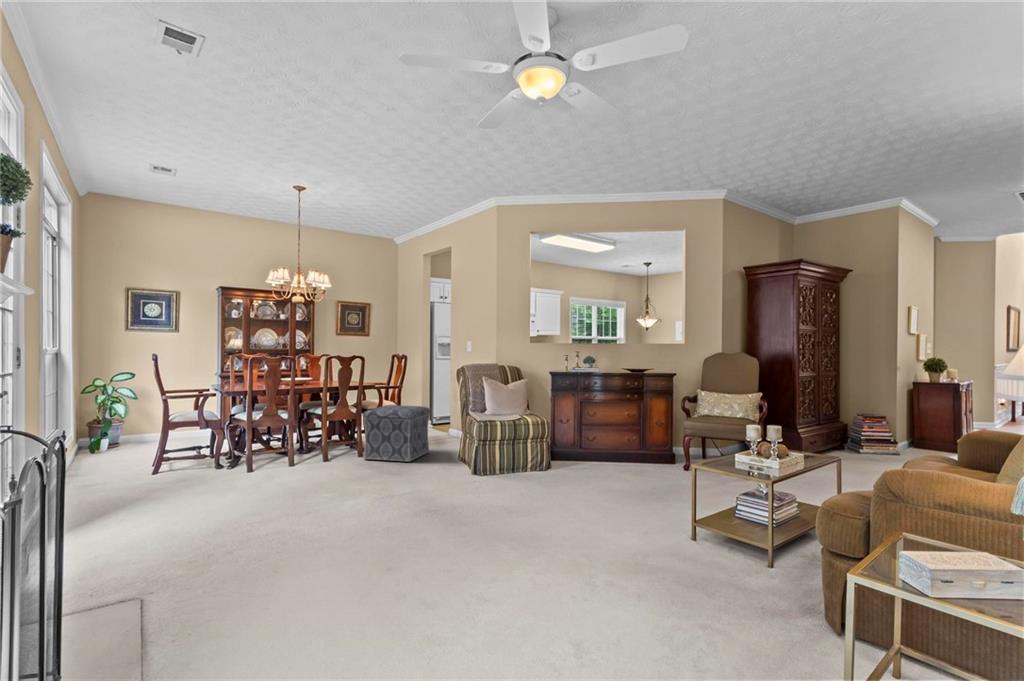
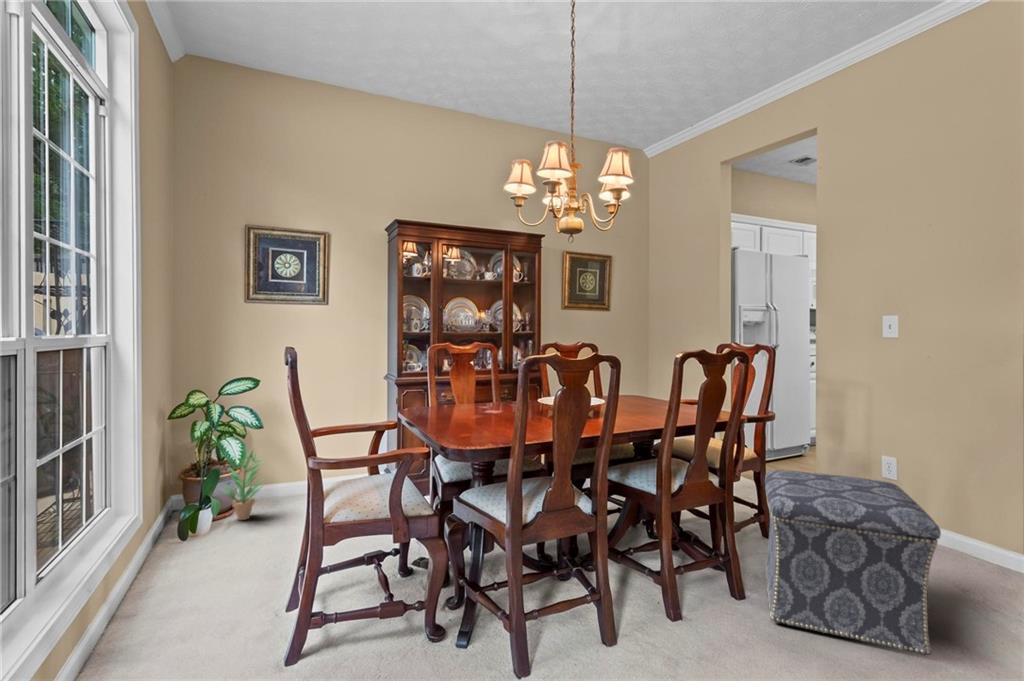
potted plant: none [110,410,139,449] -> present [223,451,262,520]

